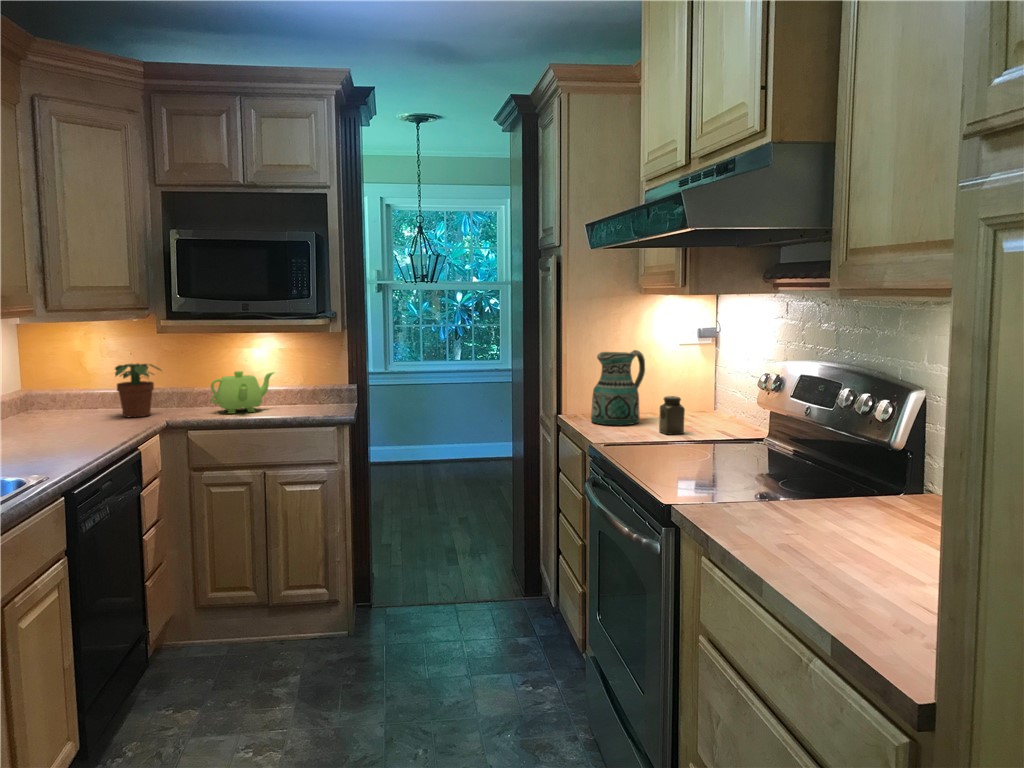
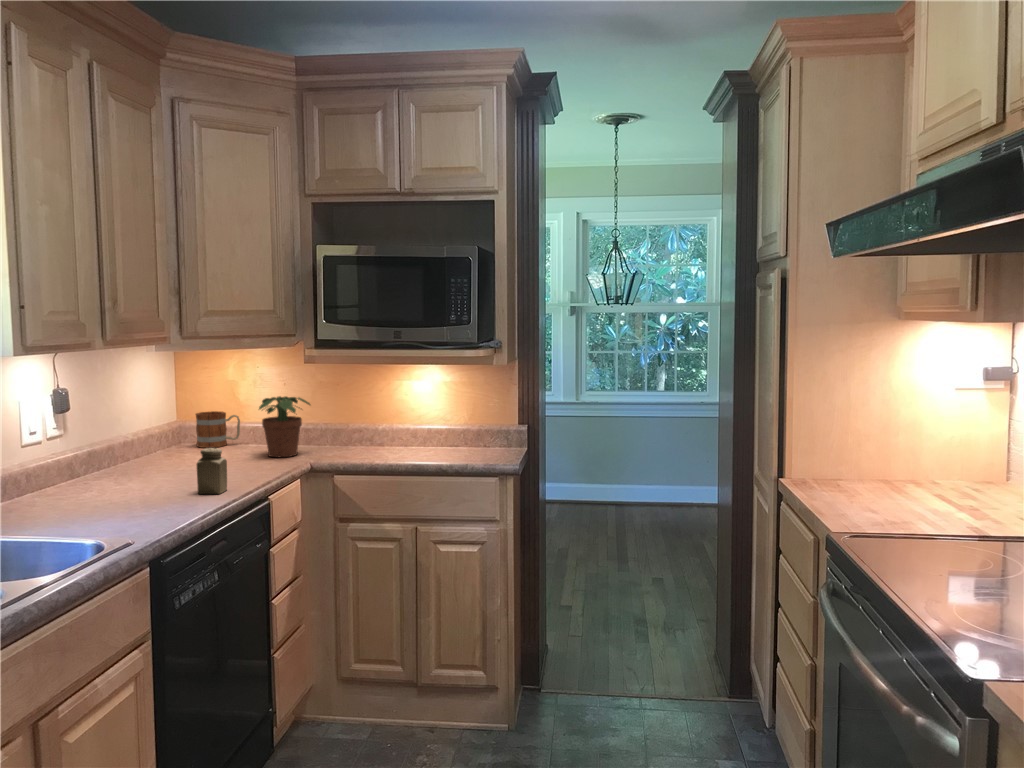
ceramic pitcher: present [591,350,645,425] -> none [826,397,906,501]
teapot: present [211,371,274,414] -> none [361,408,434,457]
mug: none [43,380,88,413] -> present [196,411,240,448]
salt shaker: present [659,396,685,435] -> present [197,448,227,494]

